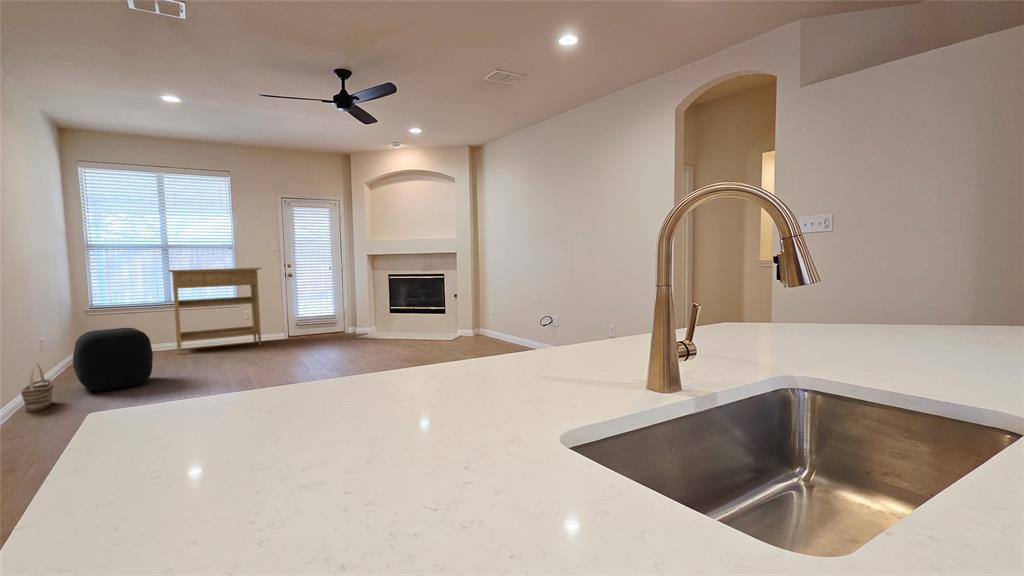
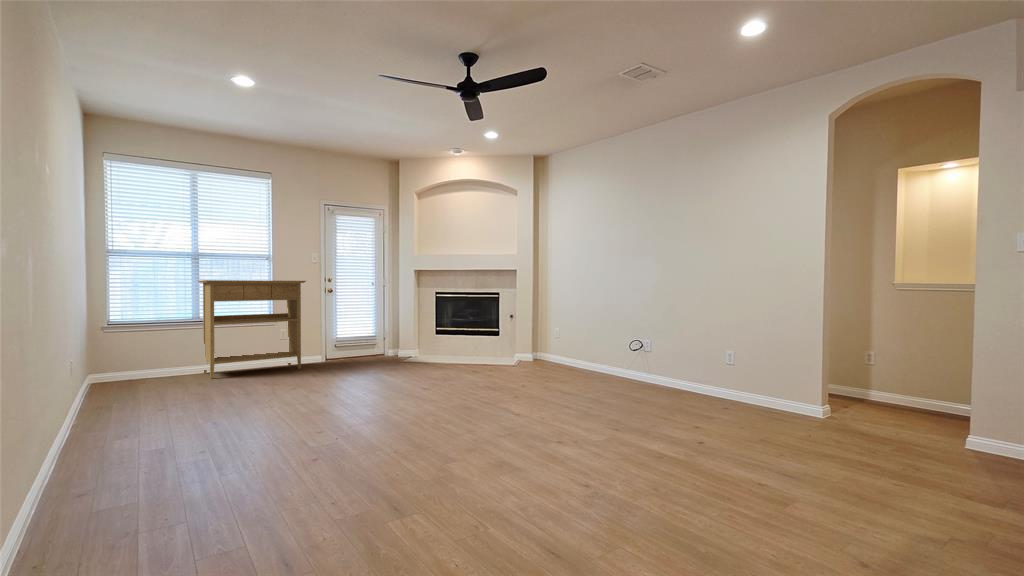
ottoman: present [73,328,153,391] -> none [119,344,212,421]
basket: present [21,364,53,412] -> none [70,386,104,448]

